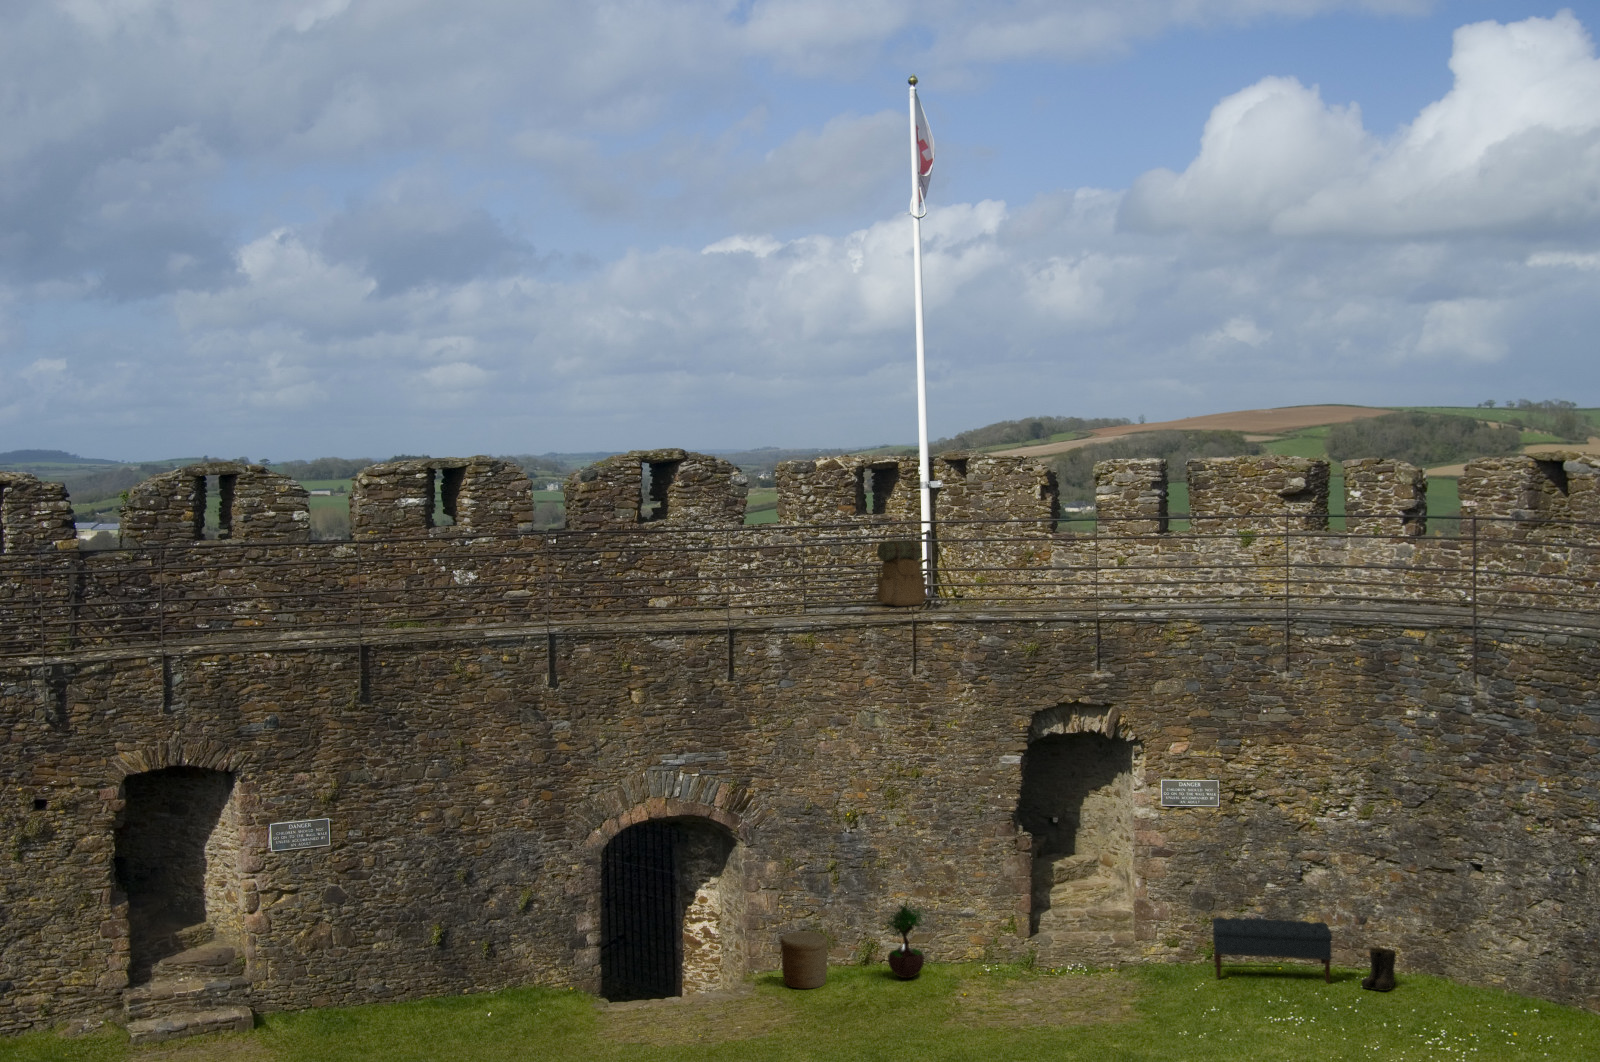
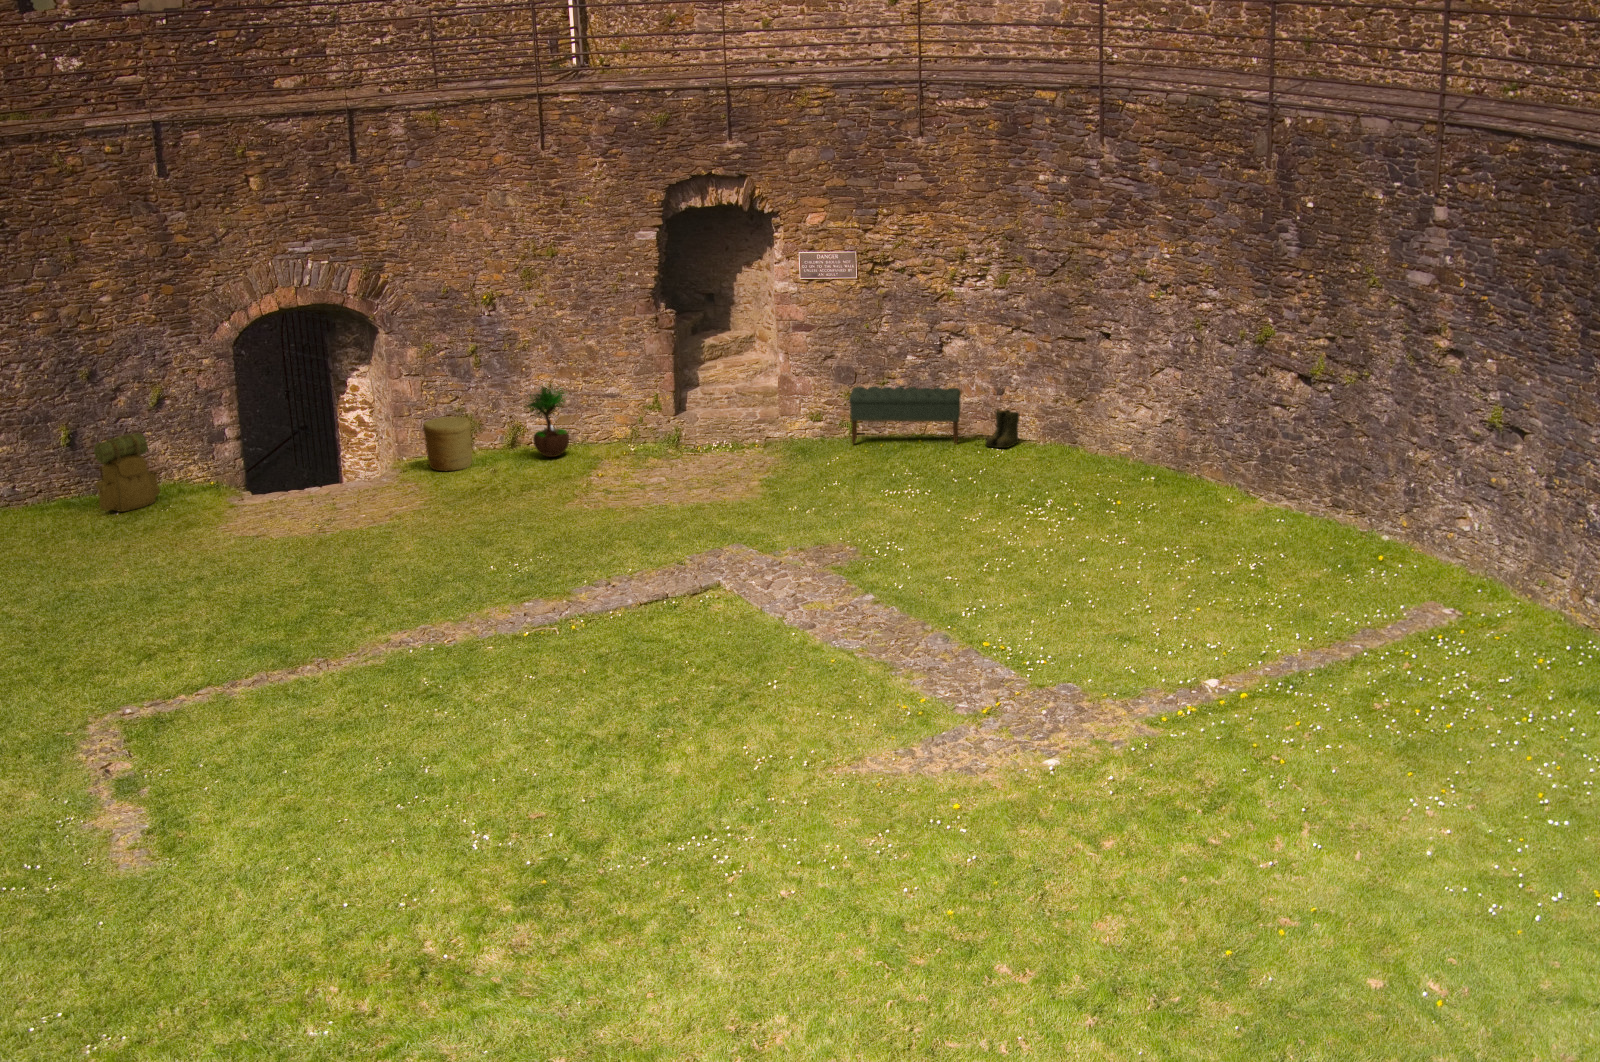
backpack: present [876,540,927,606] -> present [94,433,160,512]

